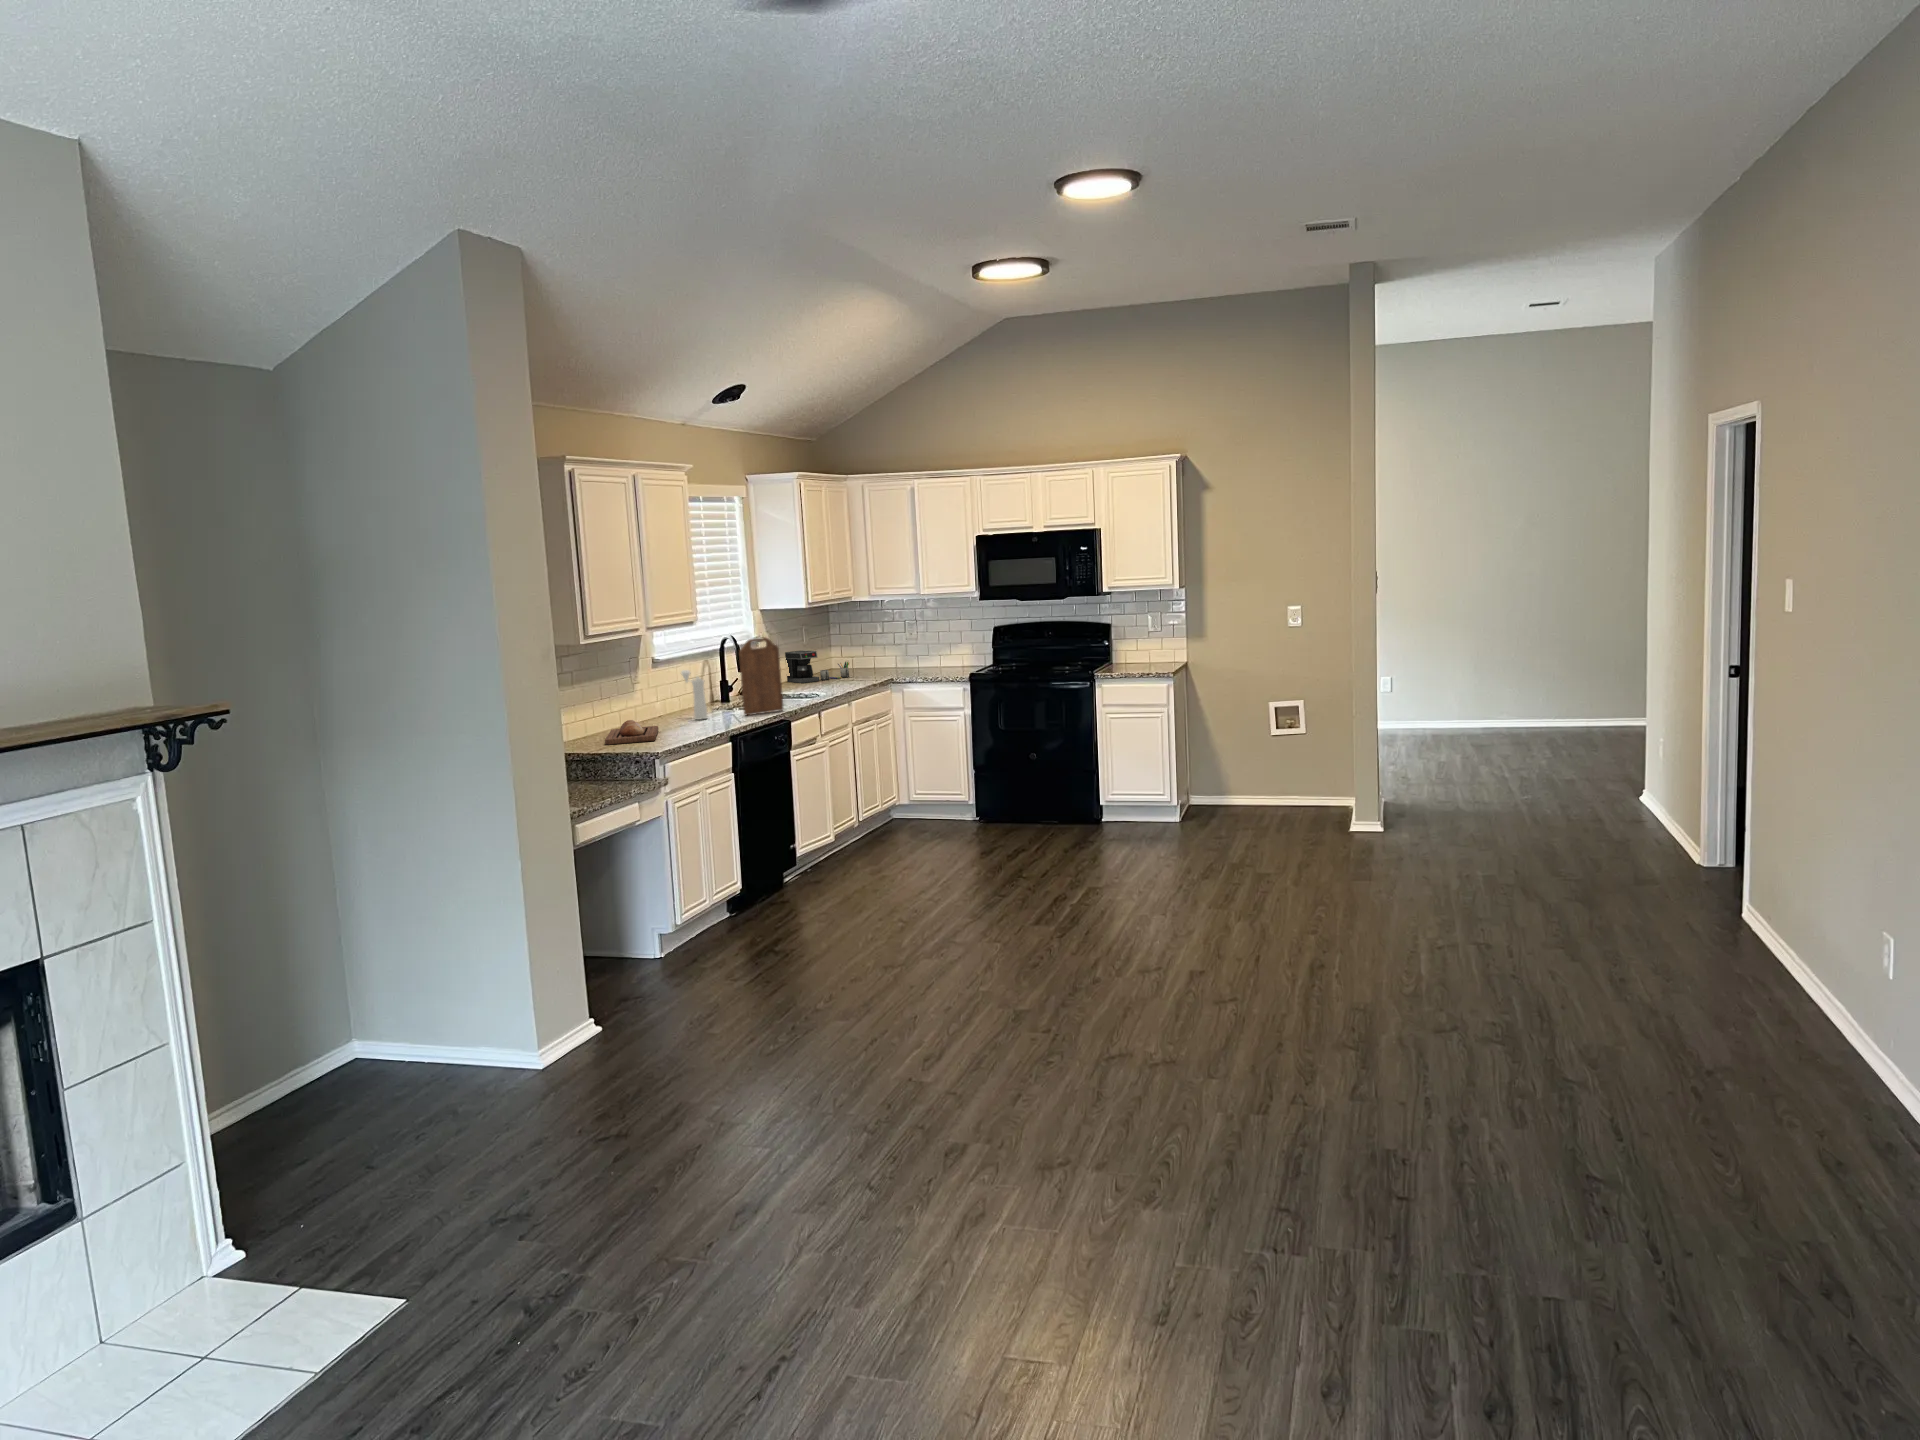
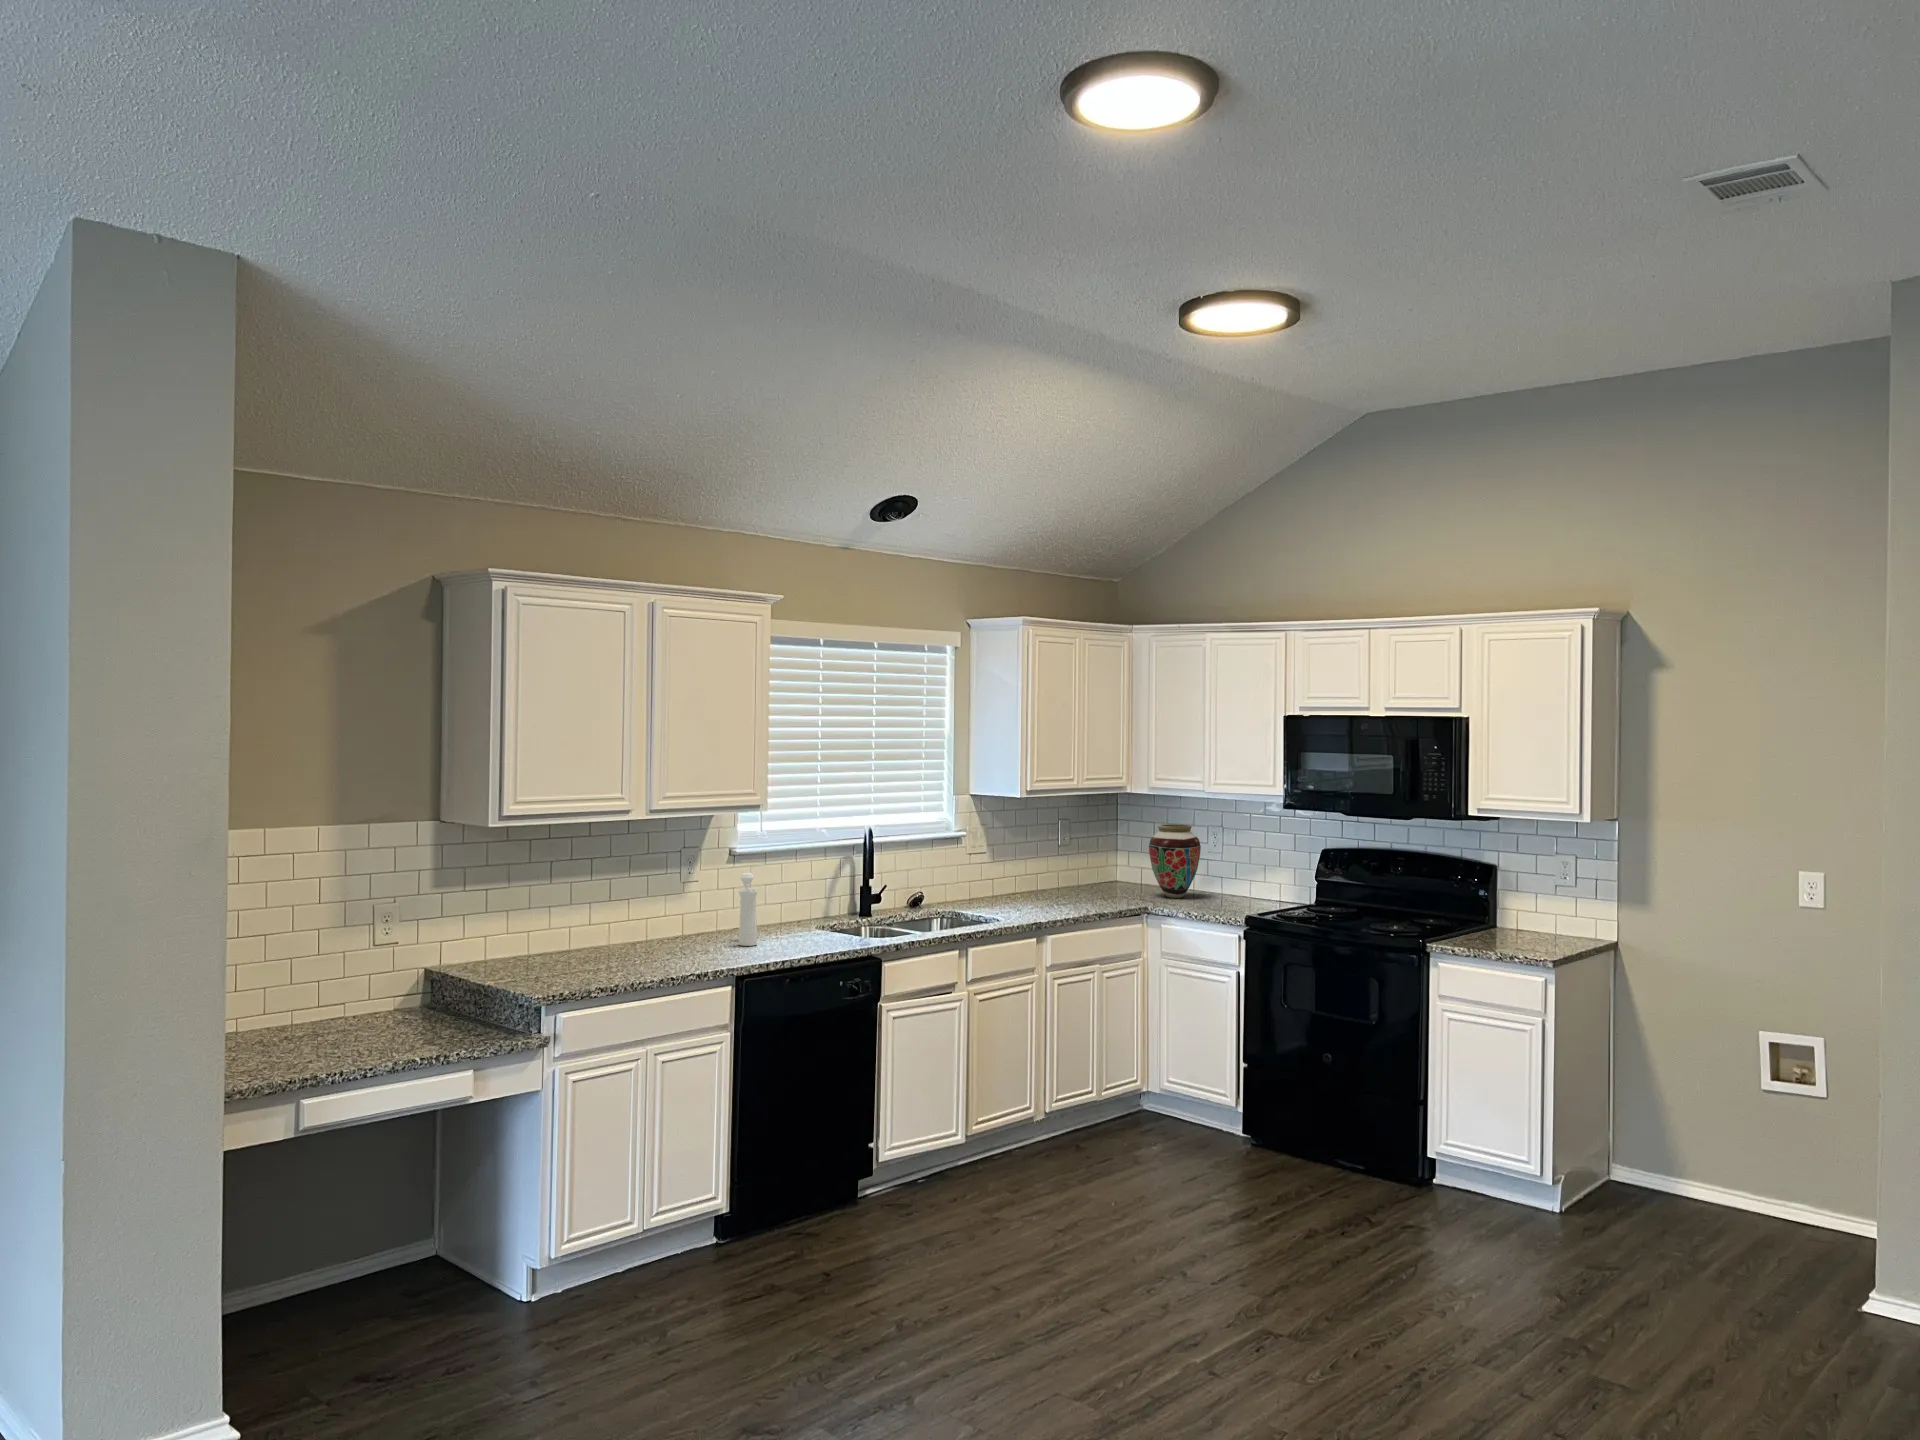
vase: none [874,620,910,671] -> present [1149,824,1201,898]
cutting board: present [739,637,783,715] -> none [804,839,867,948]
coffee maker: present [785,650,849,683] -> none [1013,855,1102,901]
bread loaf: present [605,720,658,745] -> none [528,939,648,976]

